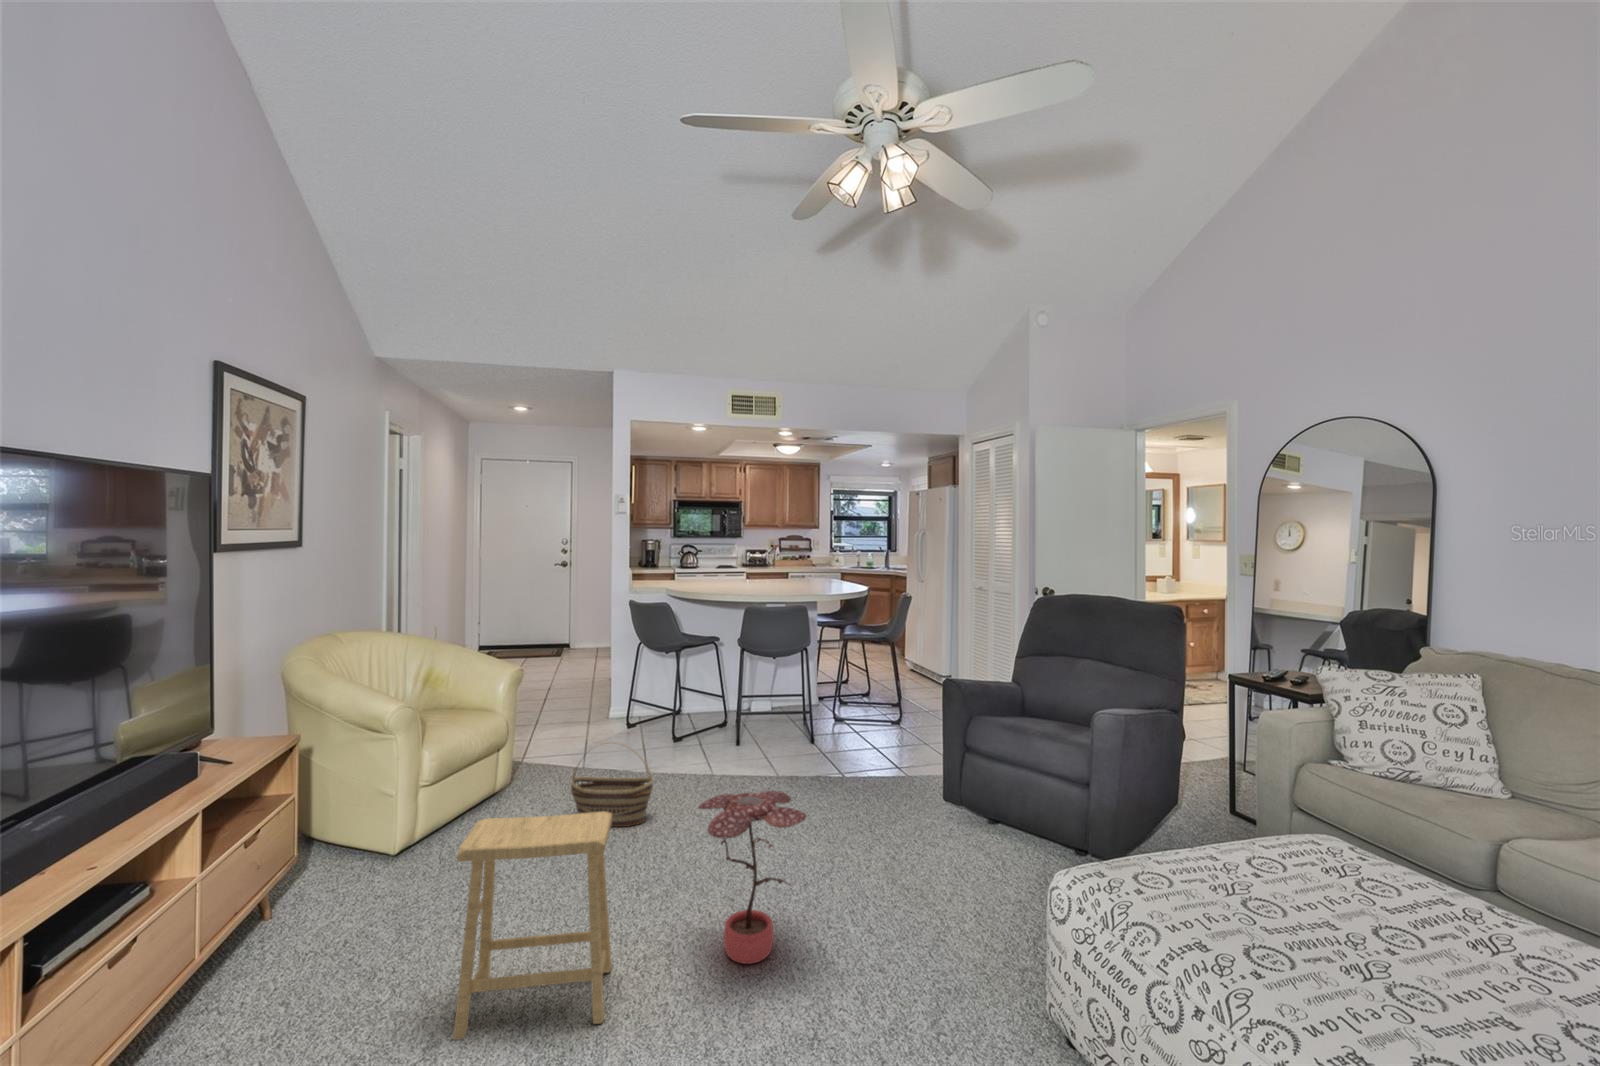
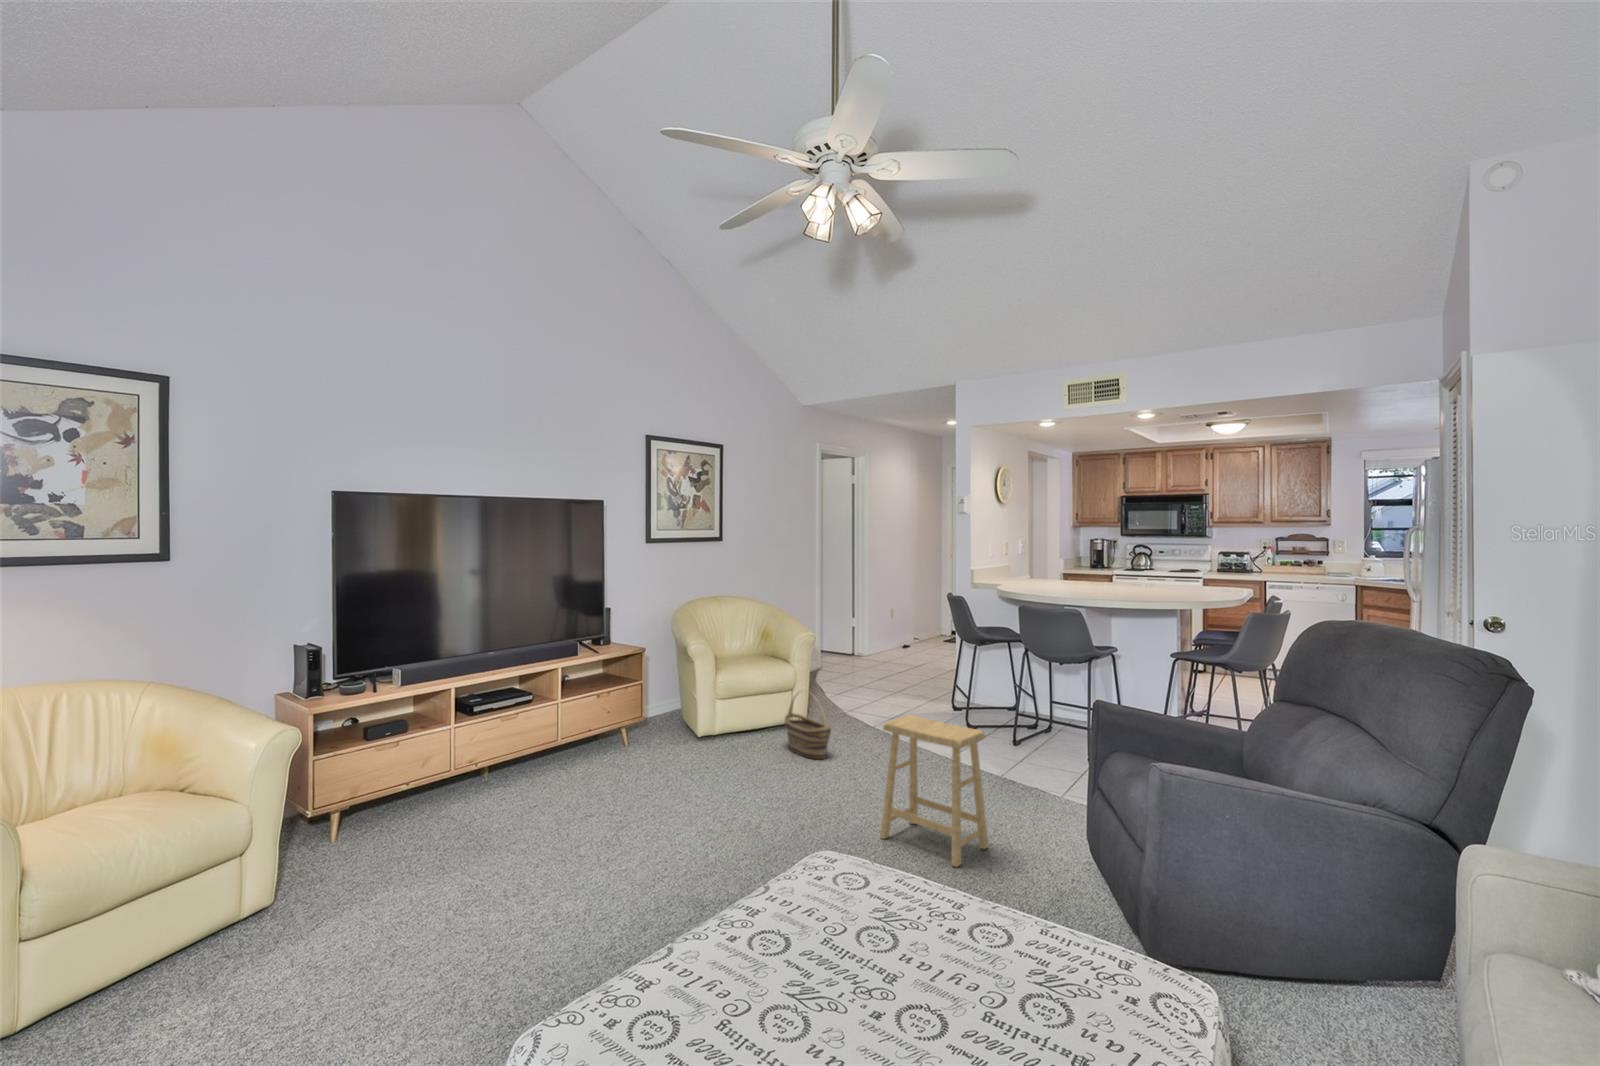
potted plant: present [698,791,806,964] -> none [681,719,769,840]
footstool: present [453,812,612,1040] -> present [880,715,988,867]

